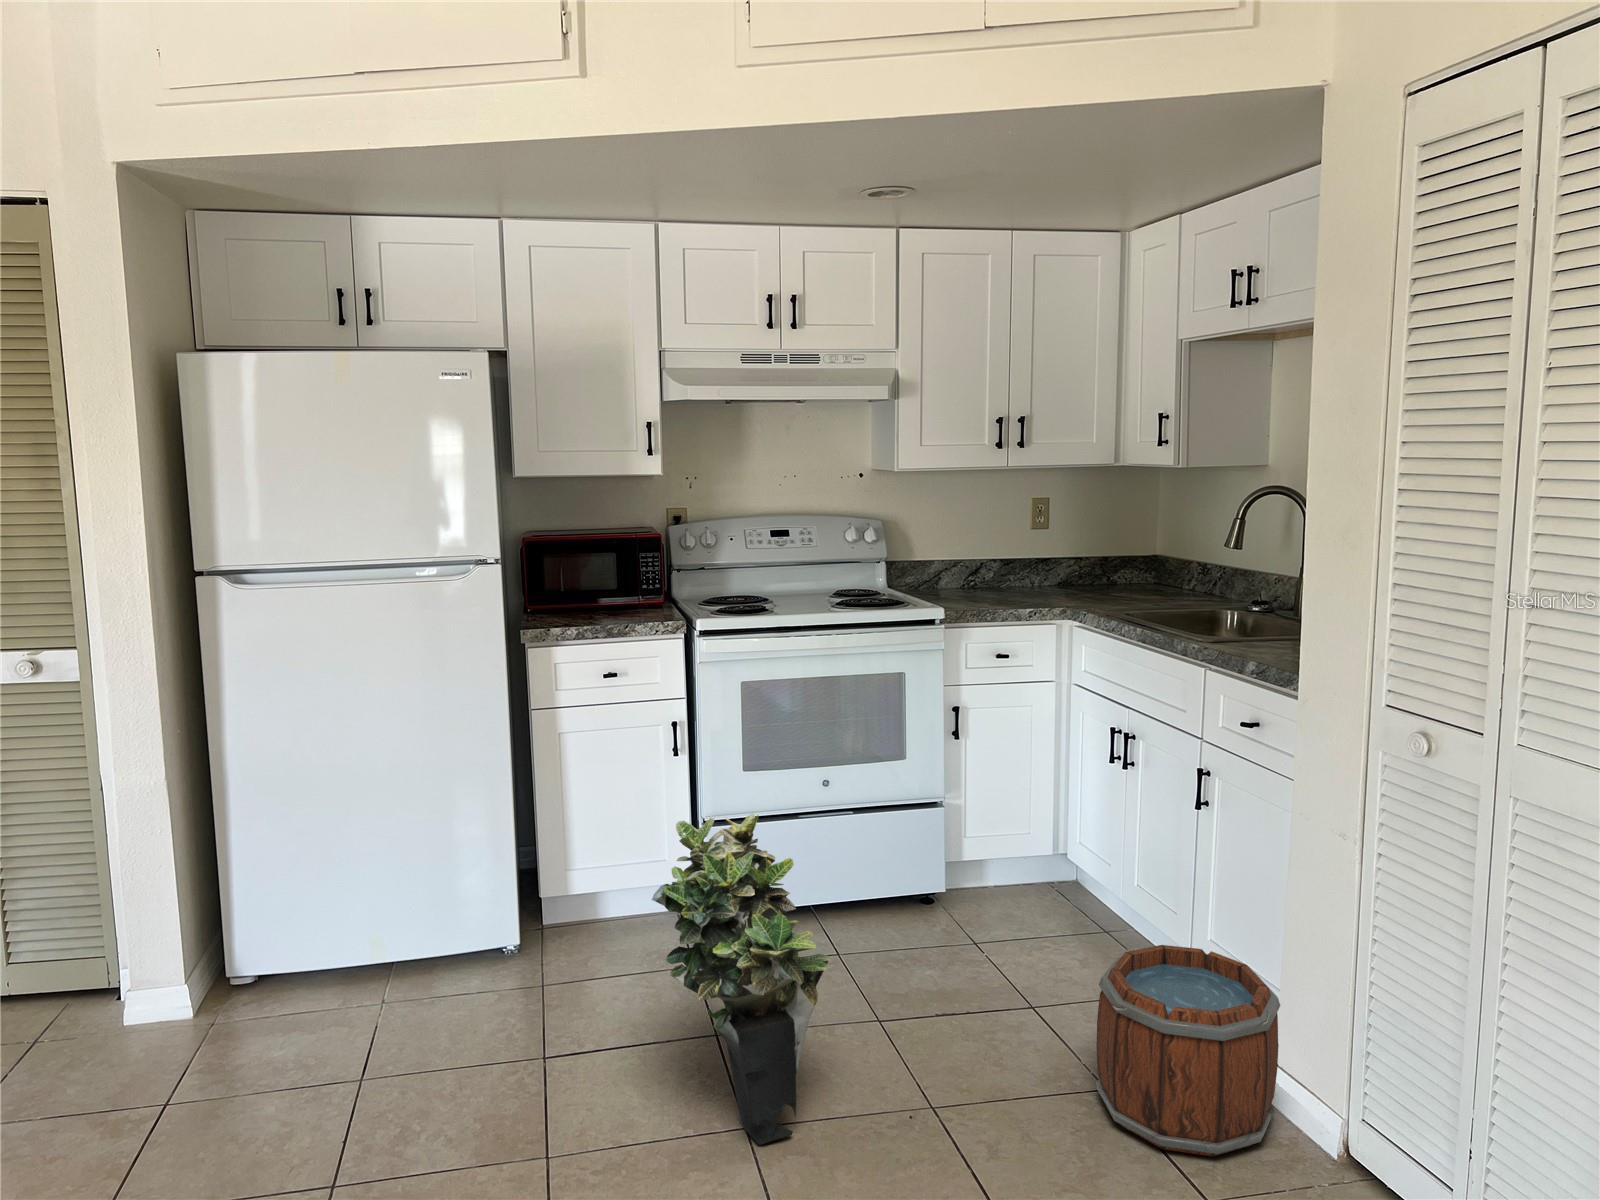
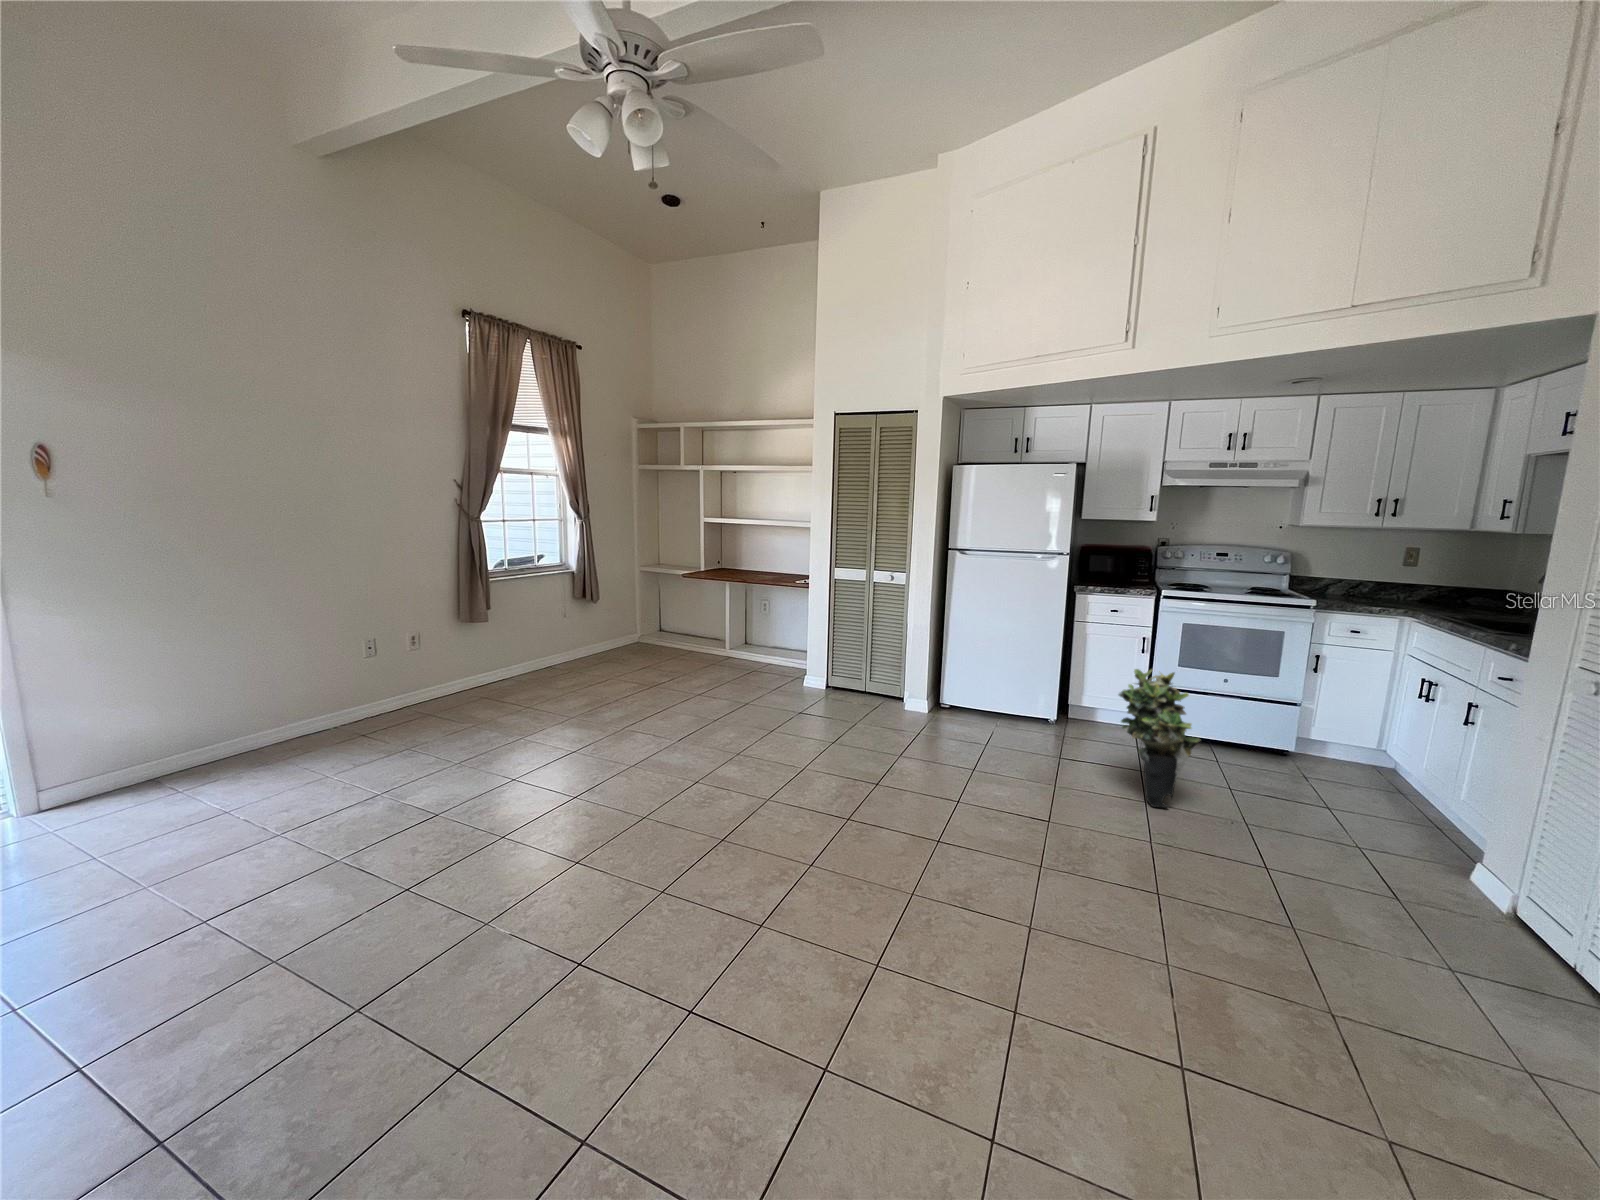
bucket: present [1096,945,1280,1157] -> none [1348,779,1478,887]

